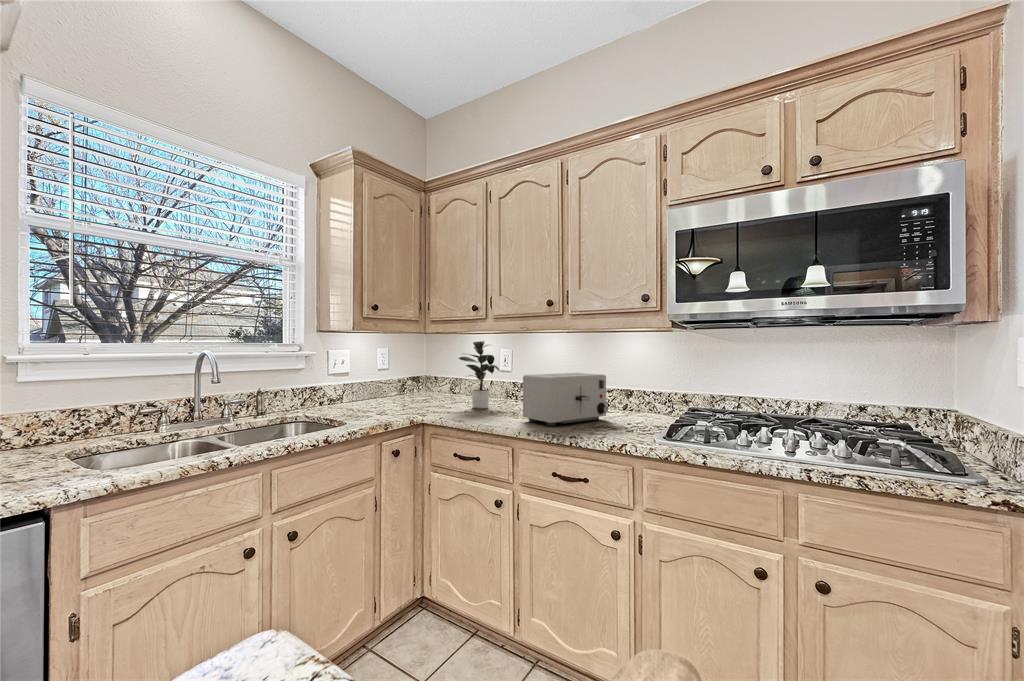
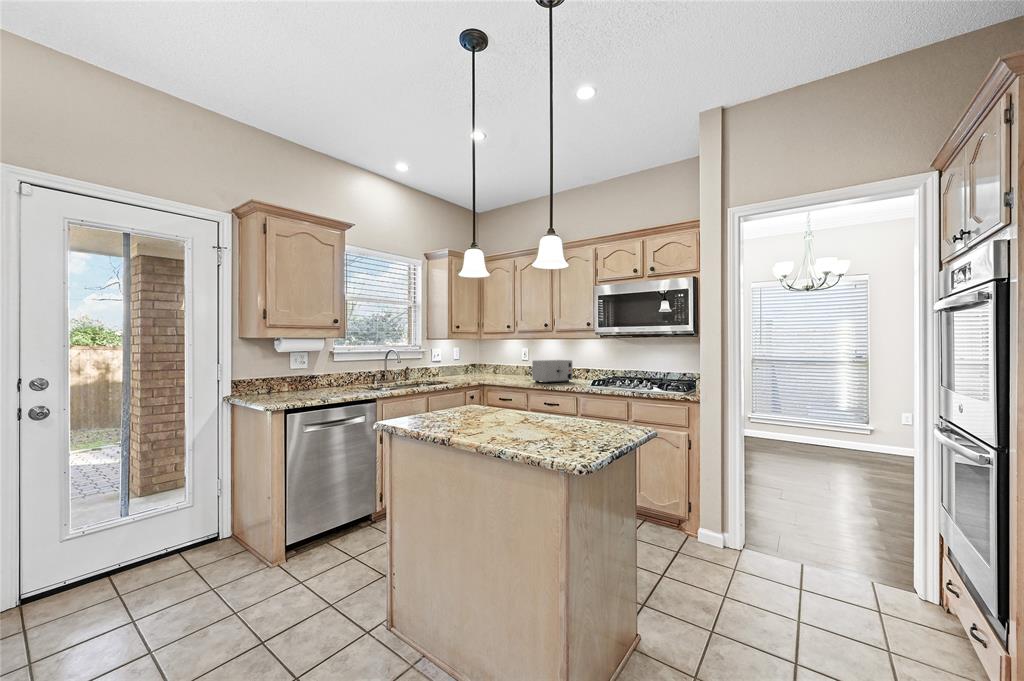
potted plant: present [459,341,499,409] -> none [497,344,529,379]

